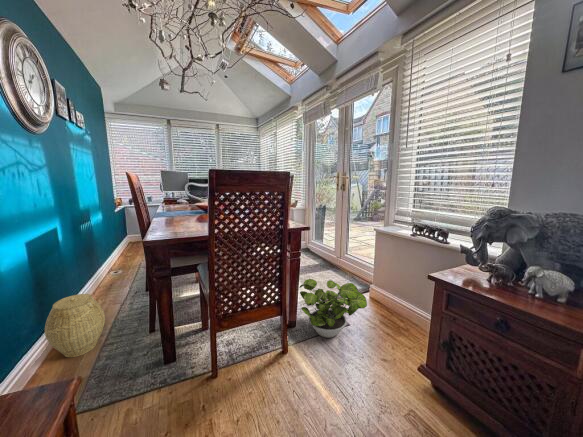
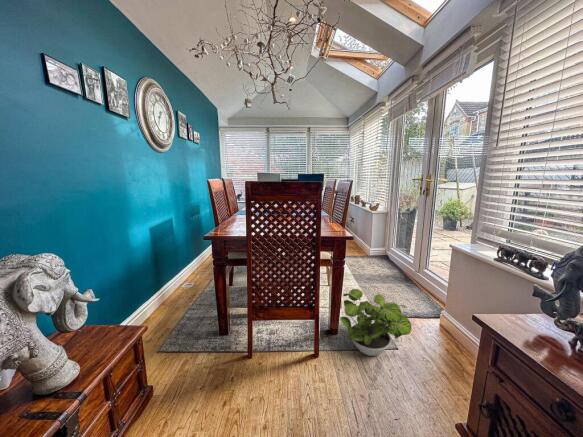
woven basket: present [45,294,105,357] -> none [156,269,193,313]

